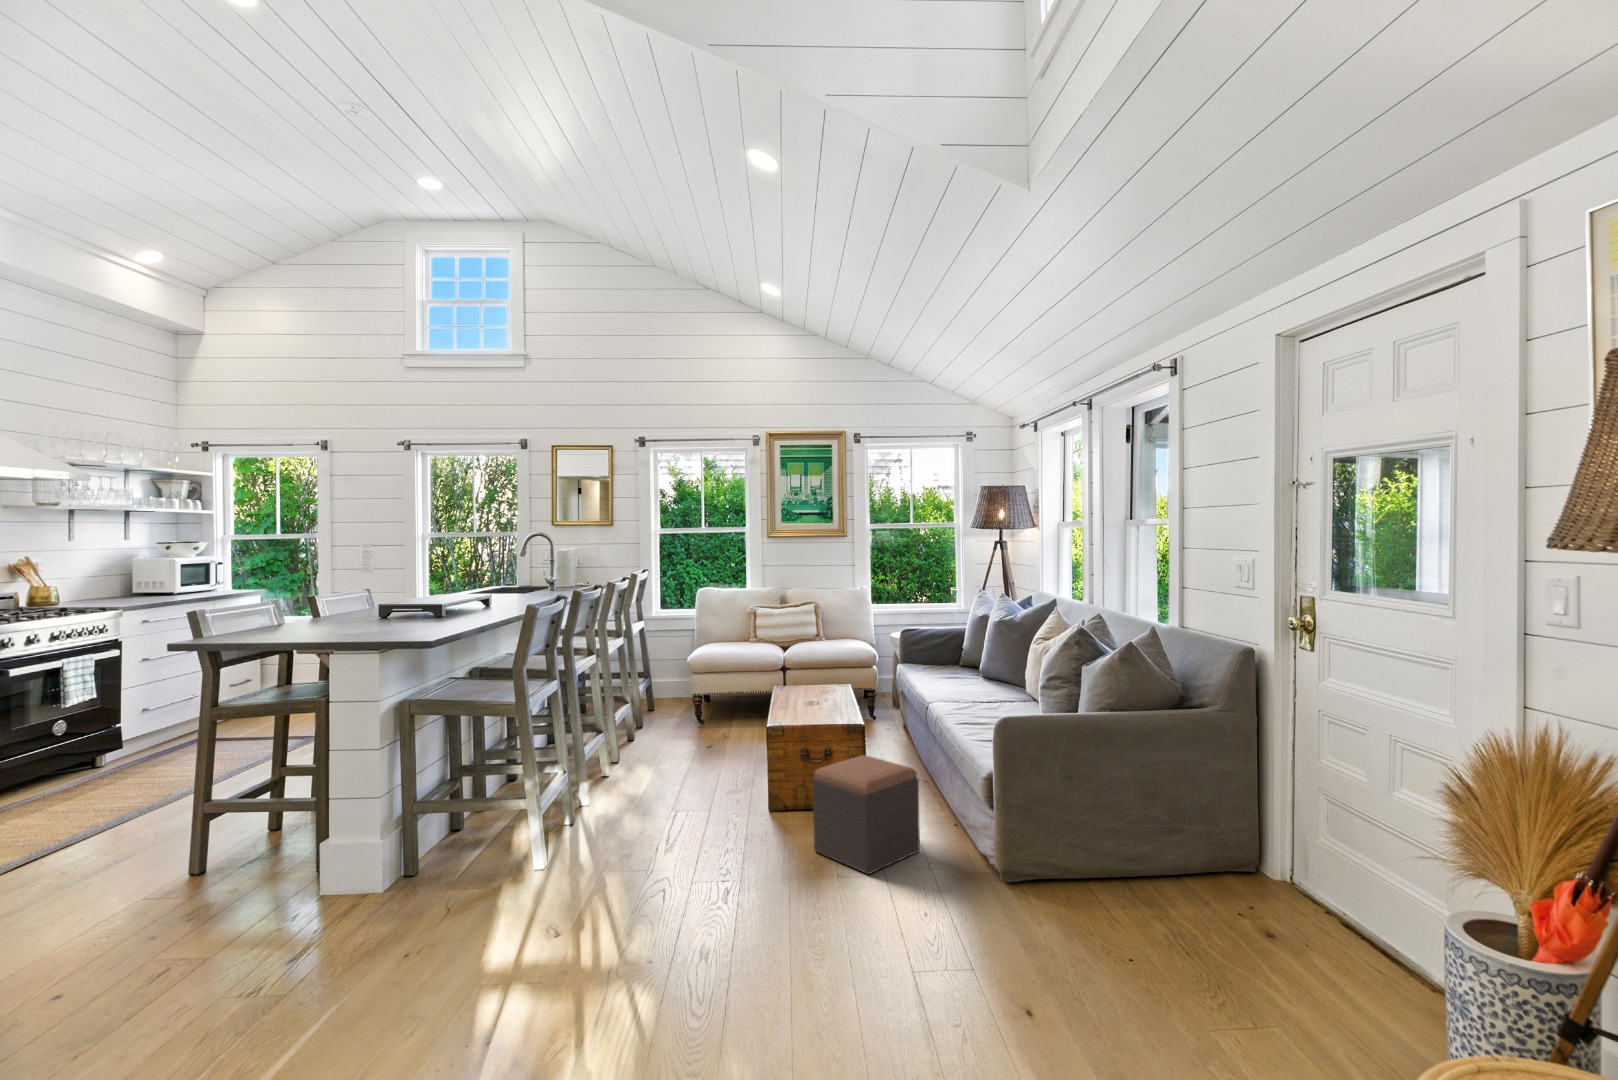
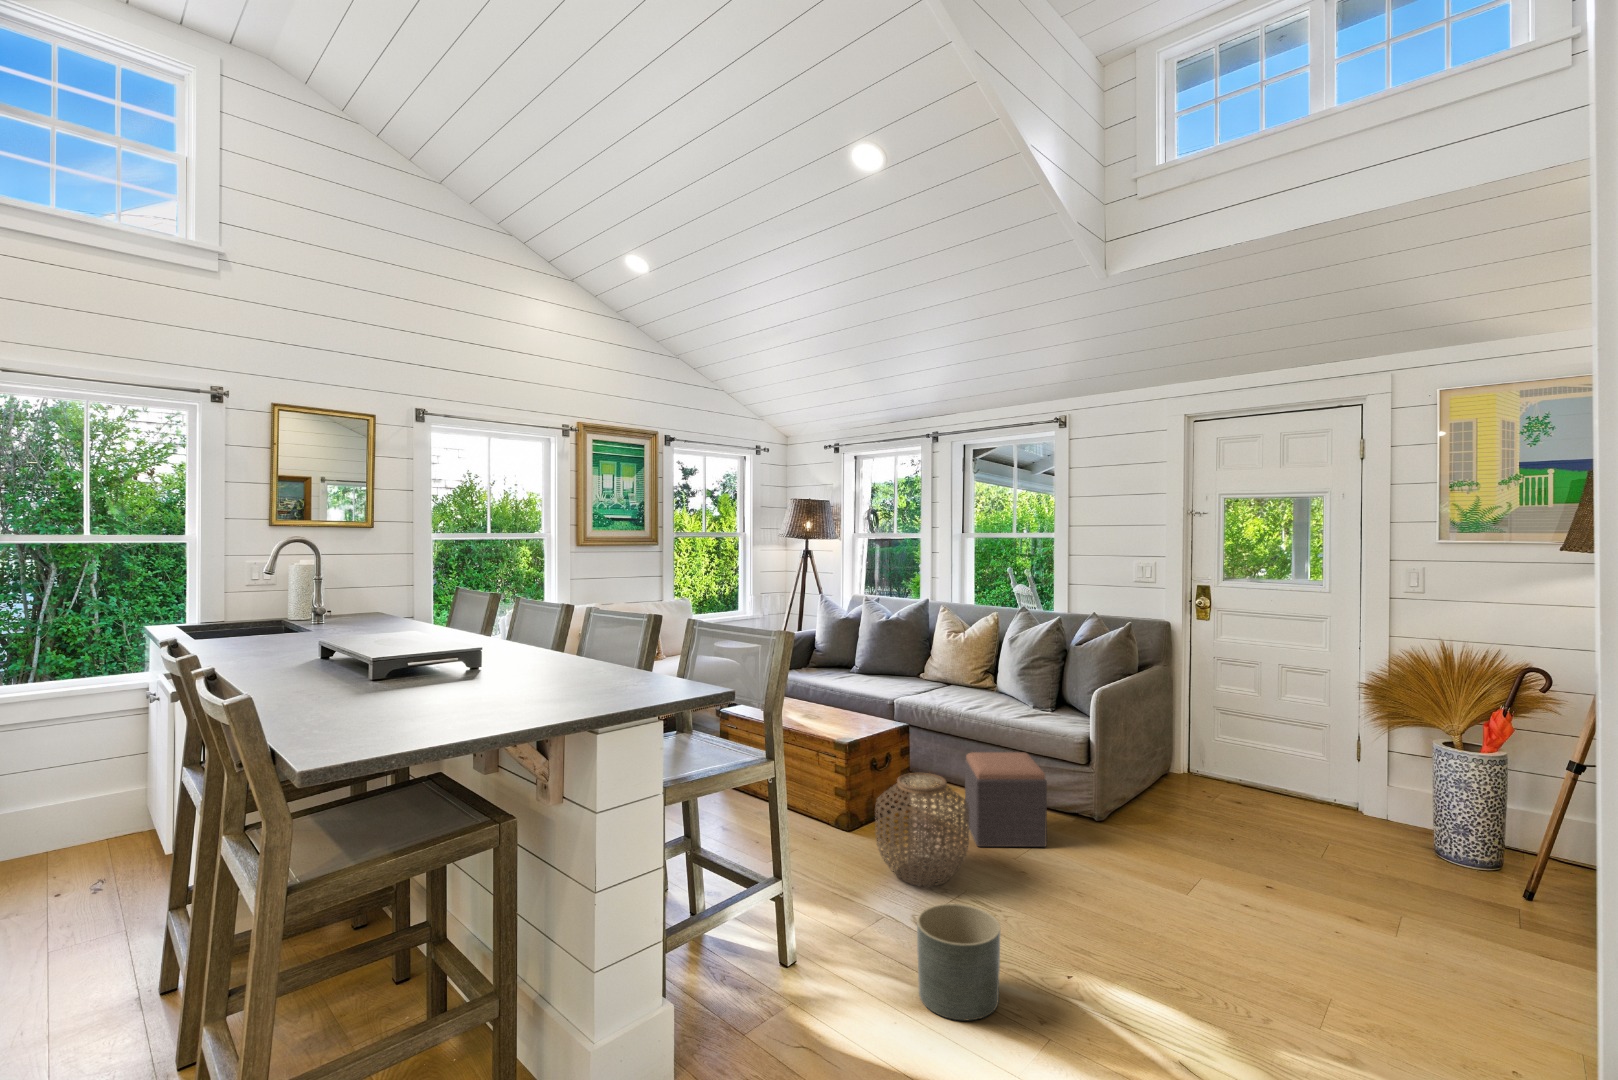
woven basket: none [668,750,761,863] -> present [875,773,969,886]
planter: none [476,844,556,945] -> present [917,904,1000,1021]

